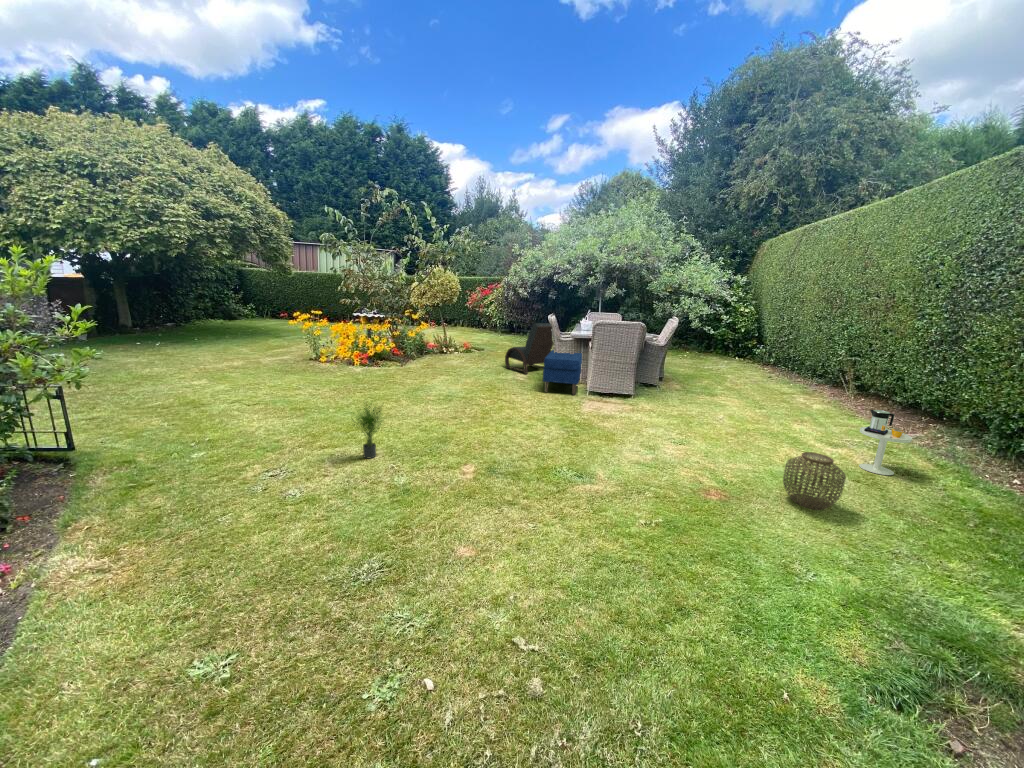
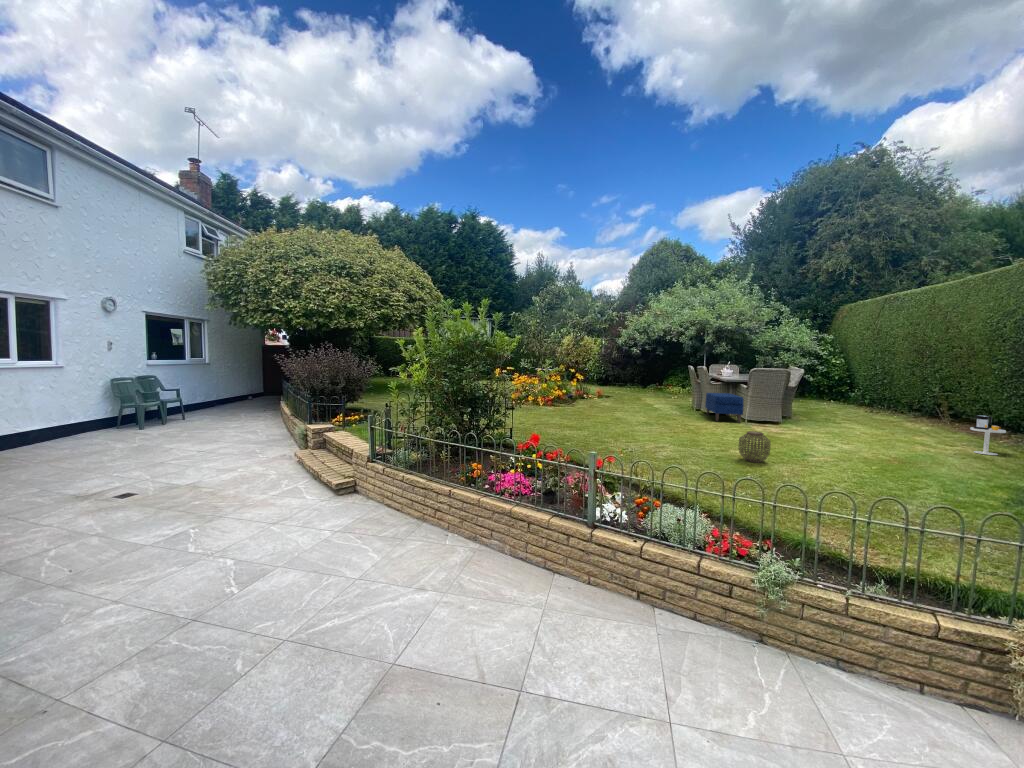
lounge chair: present [505,323,559,374] -> none [660,373,707,412]
potted plant: present [352,406,382,458] -> none [649,411,677,448]
woven basket: present [783,452,846,510] -> present [739,431,771,463]

